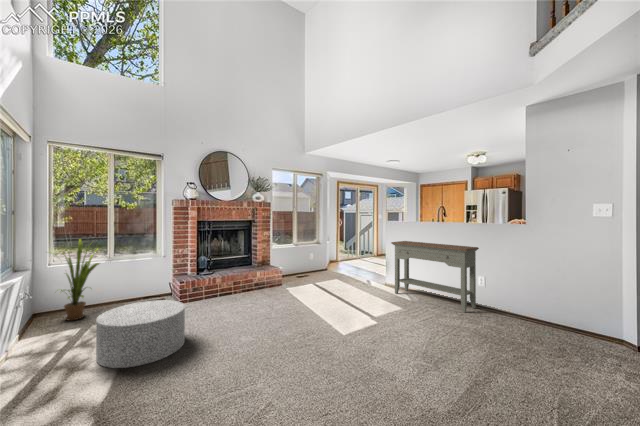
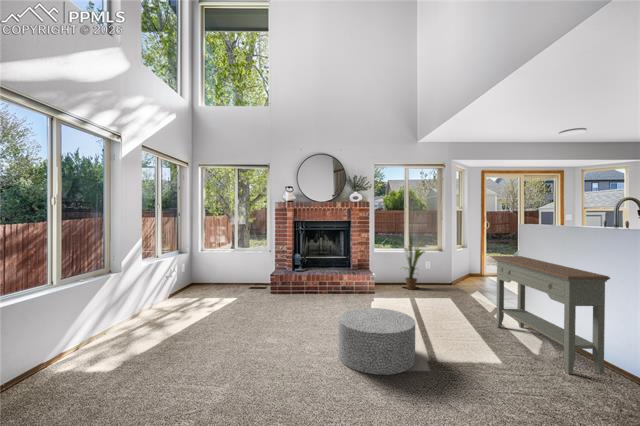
house plant: present [61,239,99,320] -> present [405,234,424,290]
ottoman: present [96,300,185,368] -> present [338,308,415,375]

